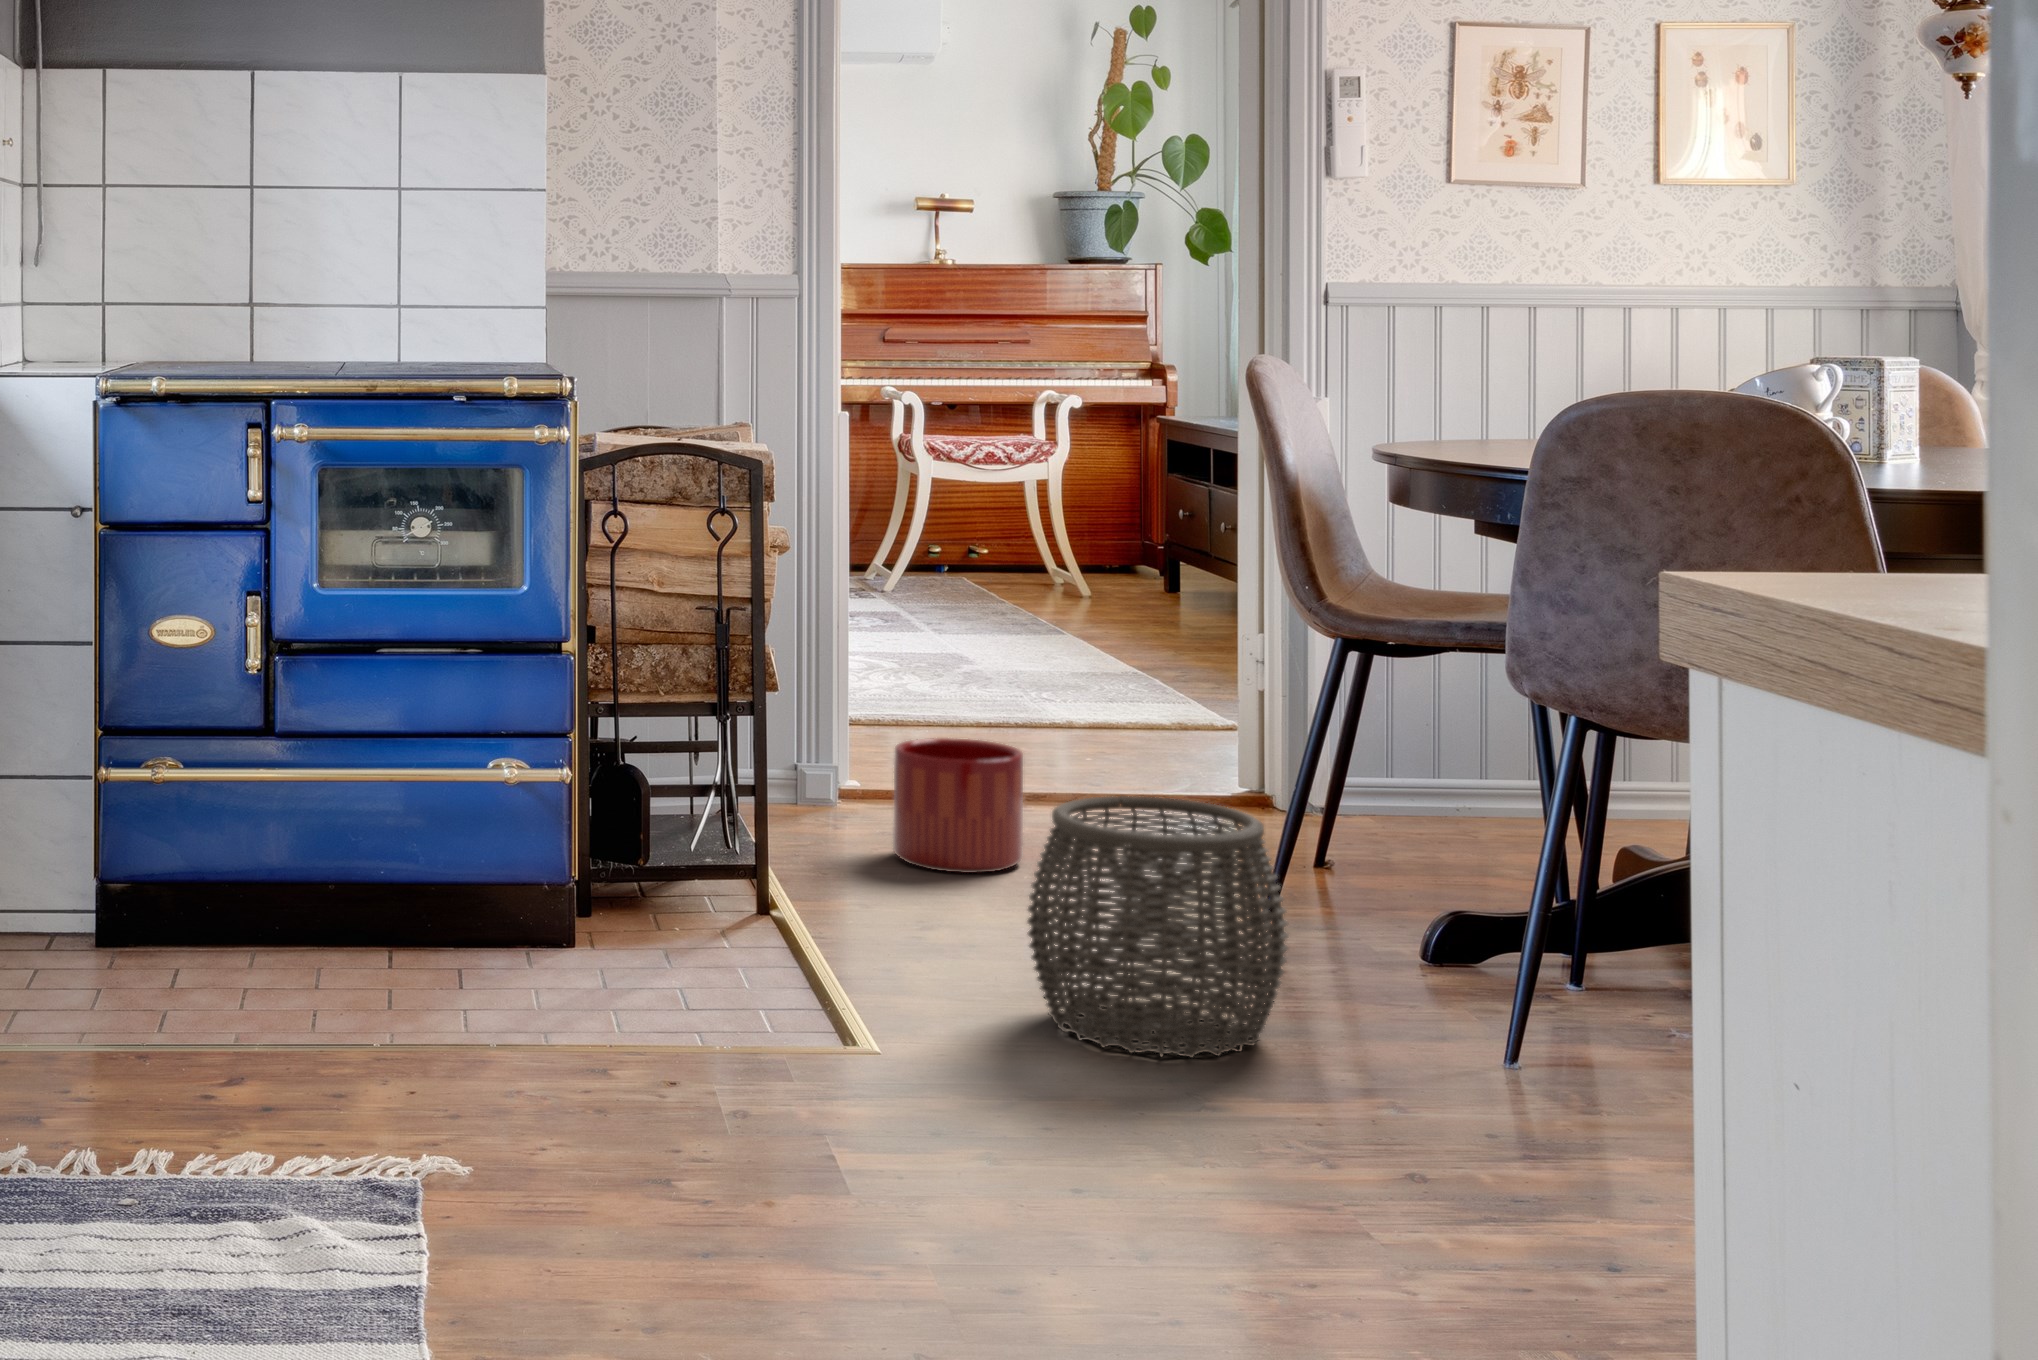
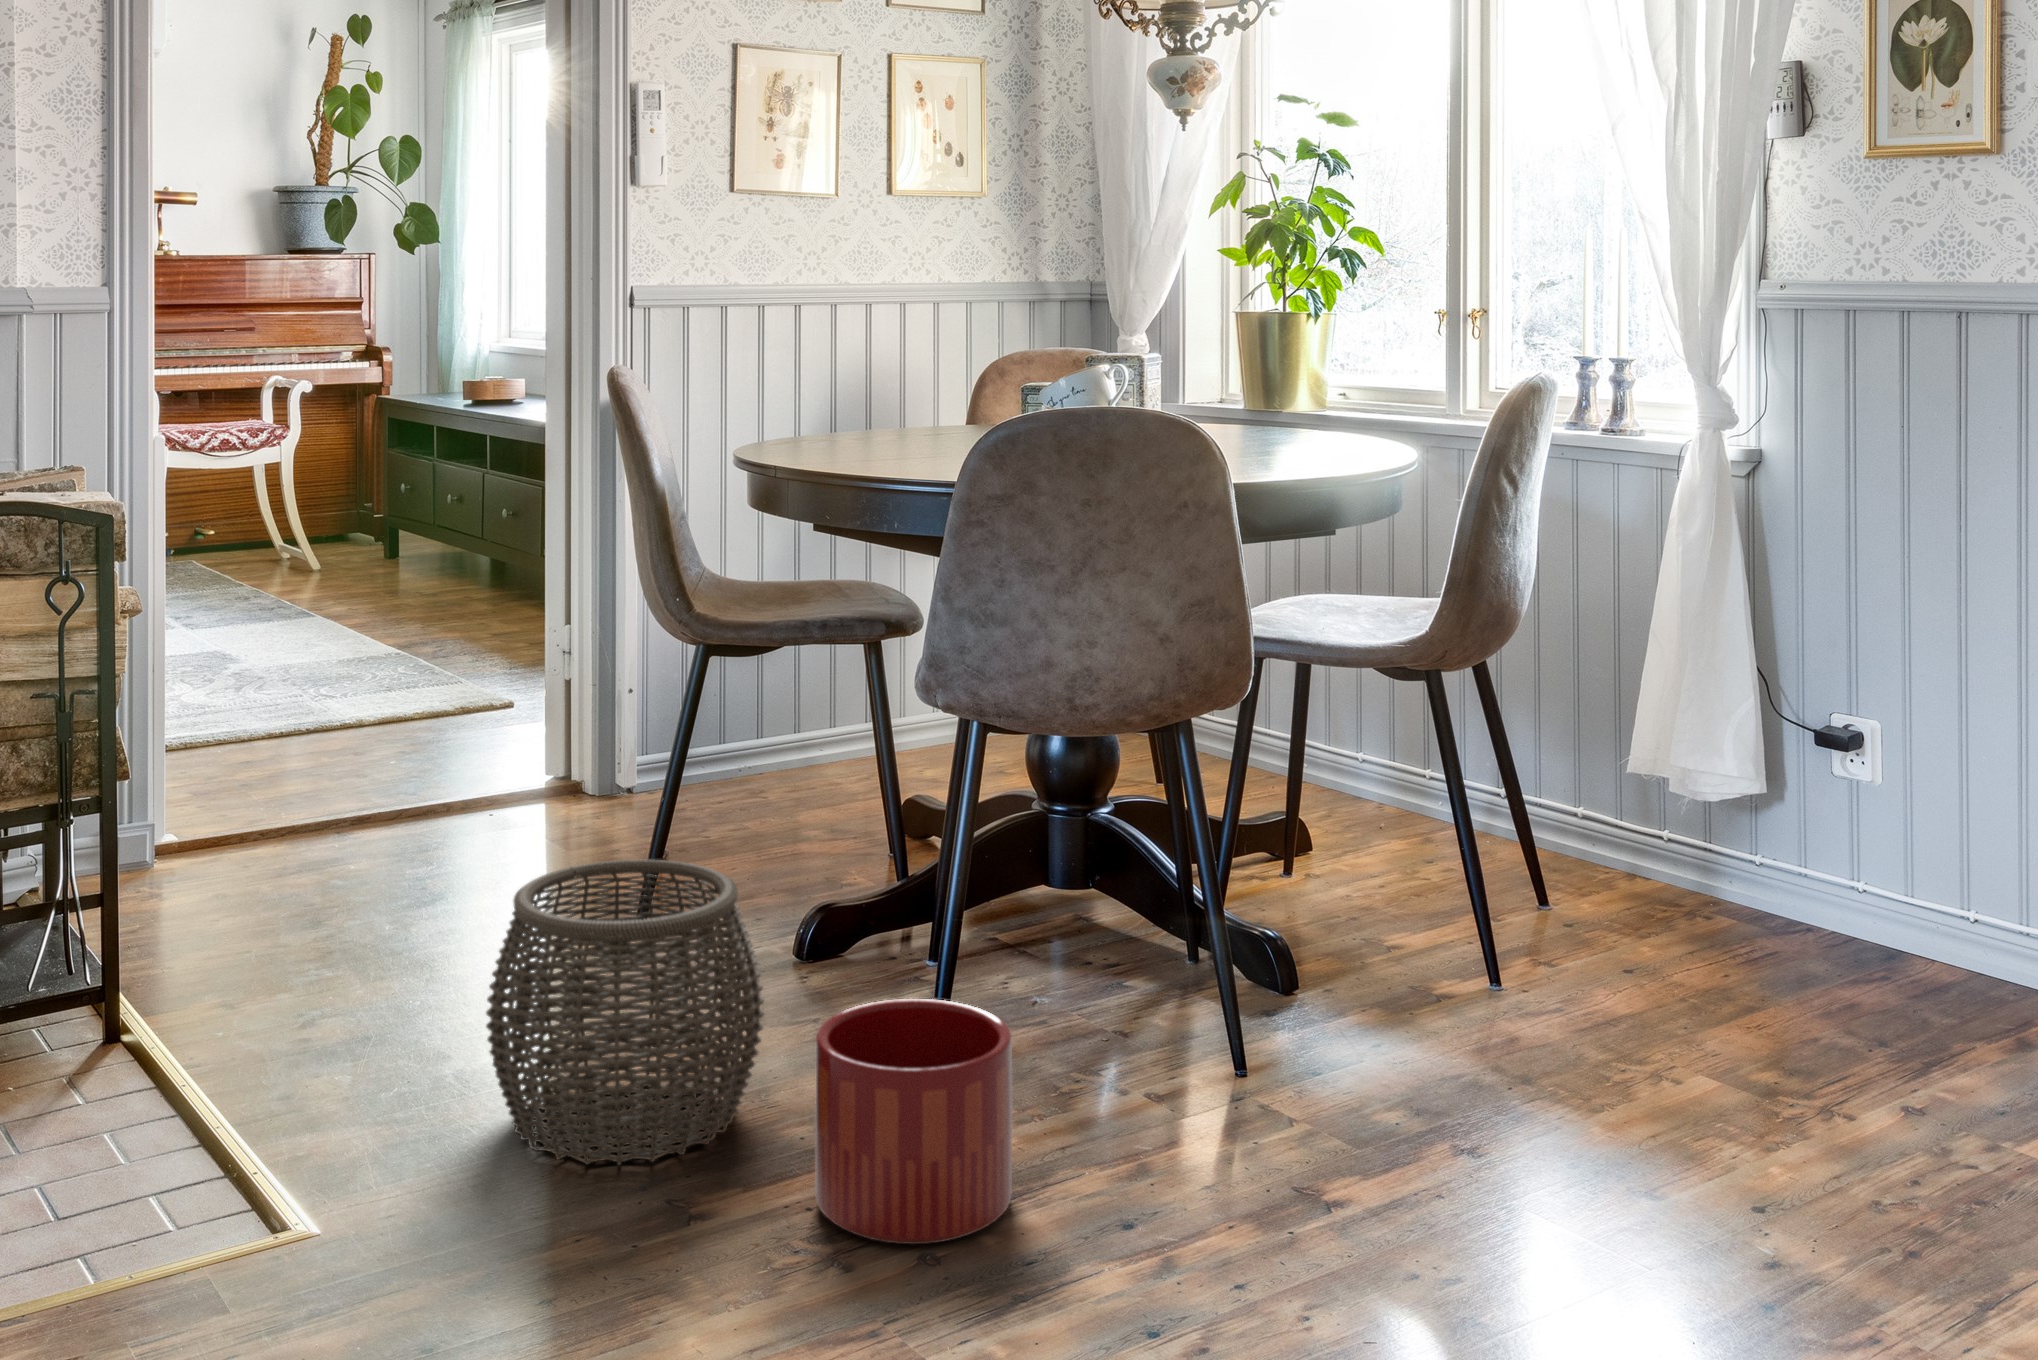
planter: present [893,738,1023,873] -> present [815,999,1012,1244]

